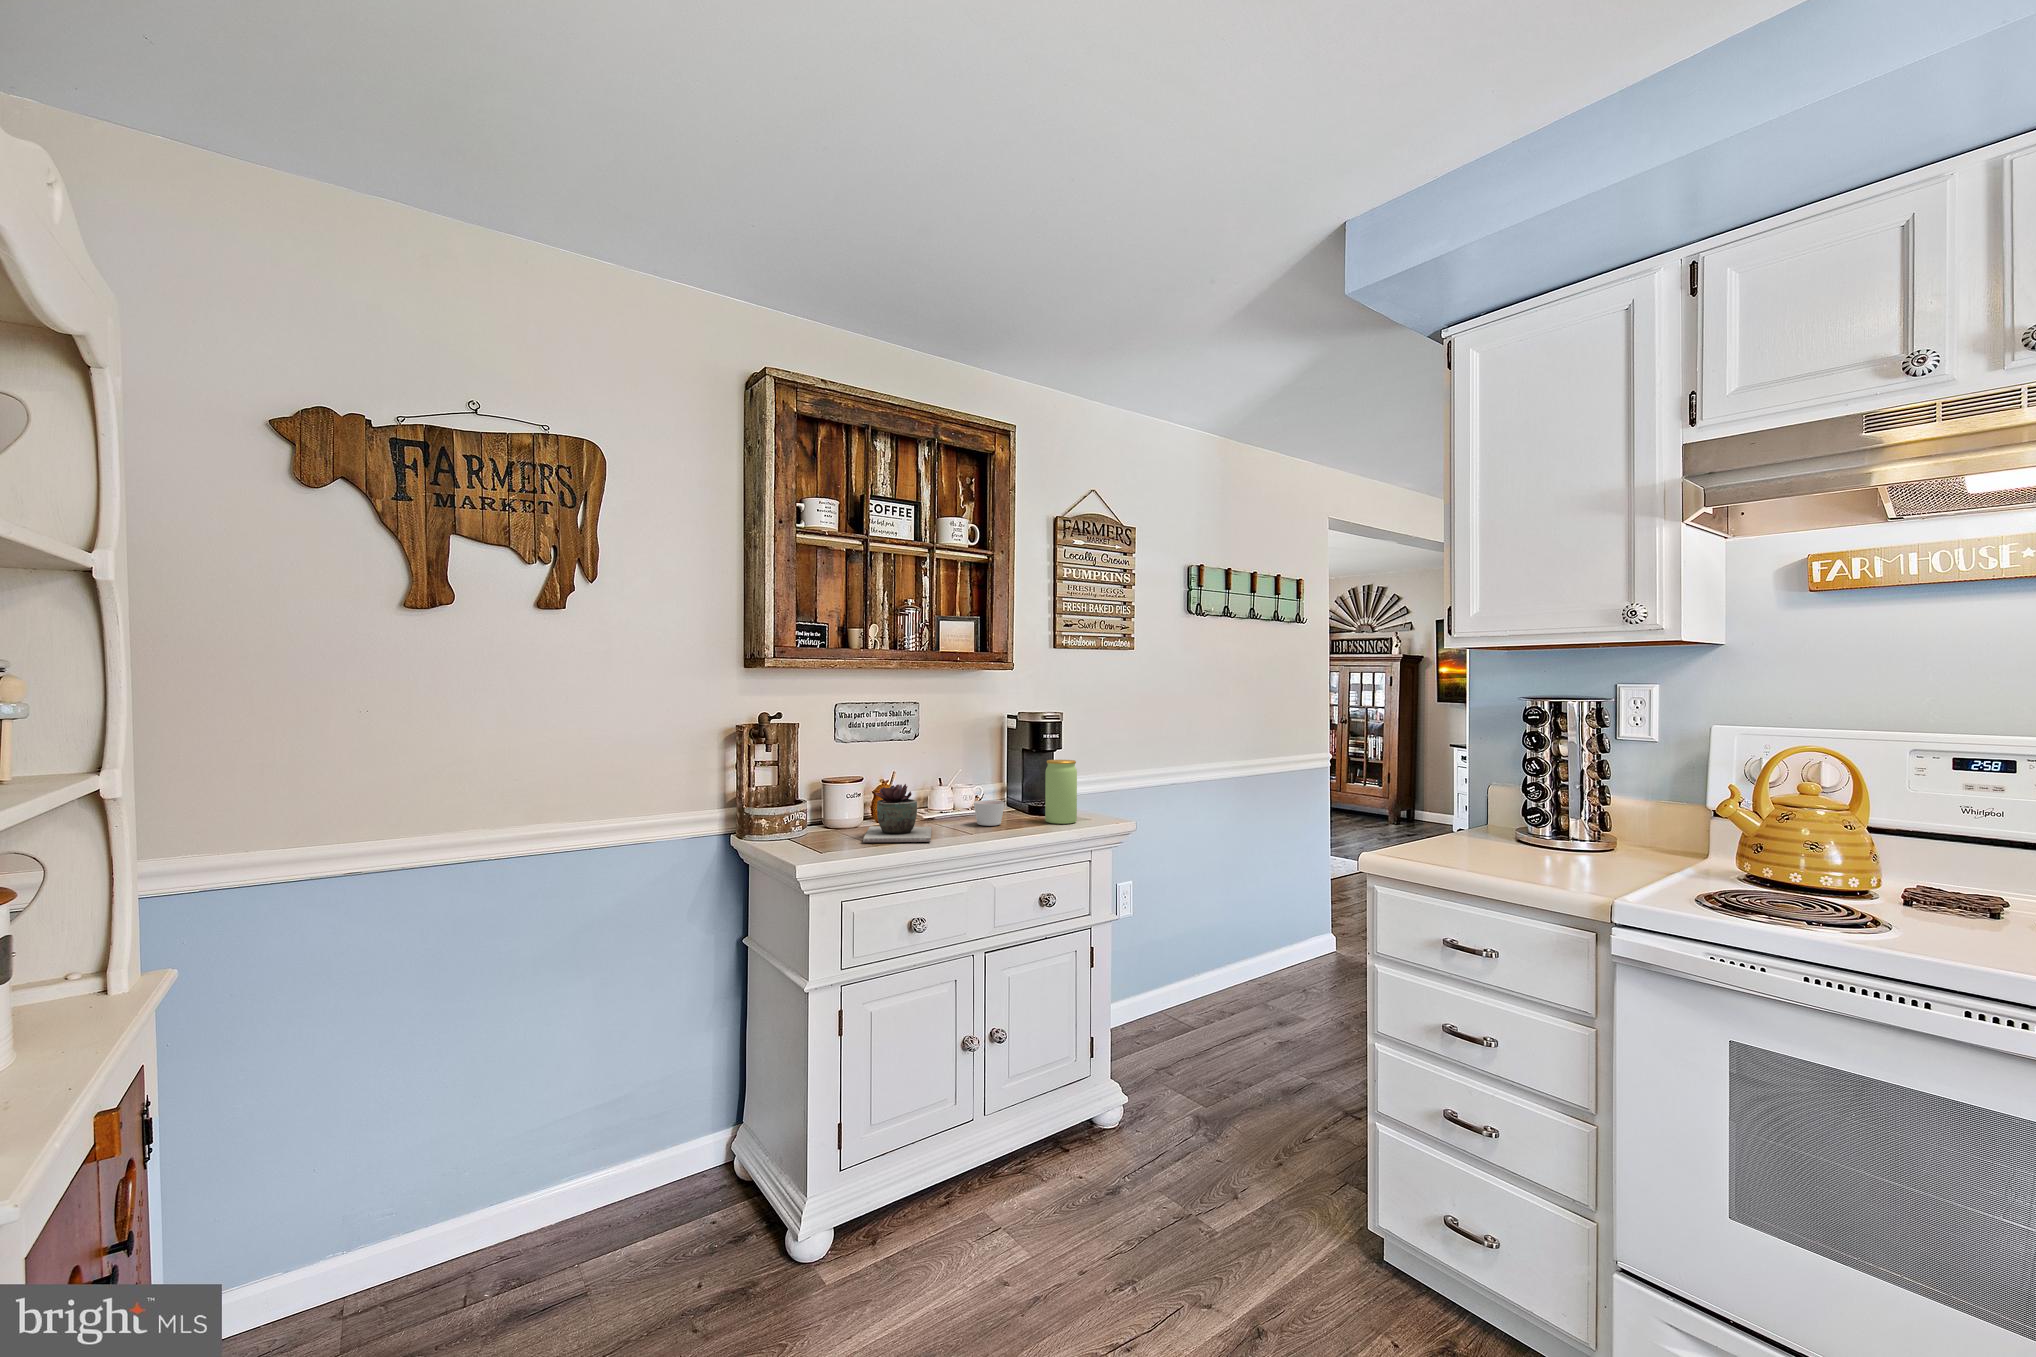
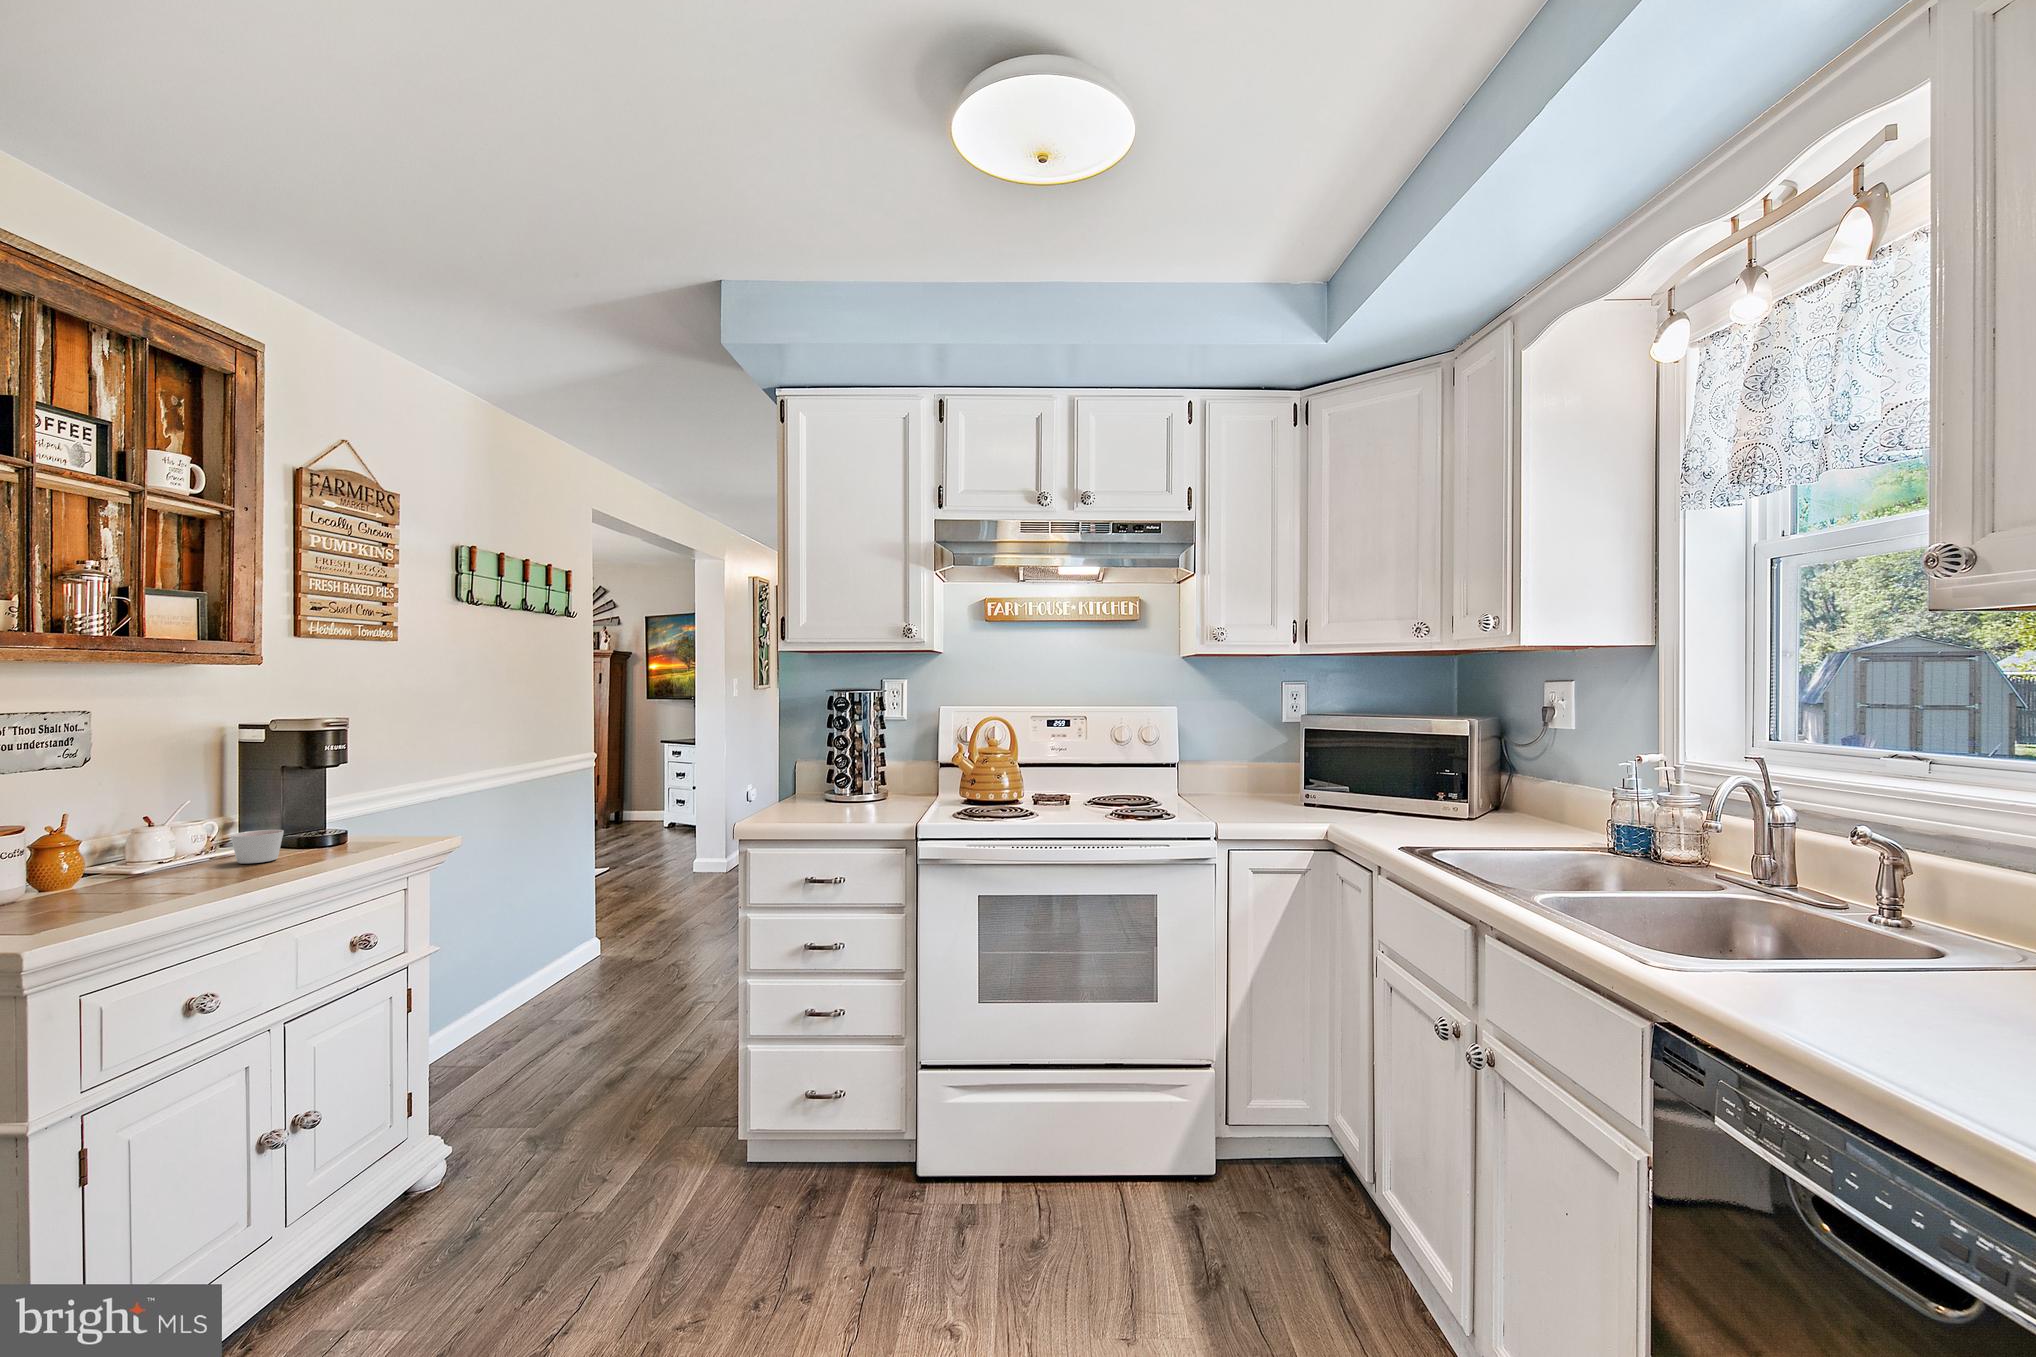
jar: present [1045,760,1077,824] -> none [339,770,386,847]
succulent plant: present [863,784,932,842] -> none [43,821,201,912]

